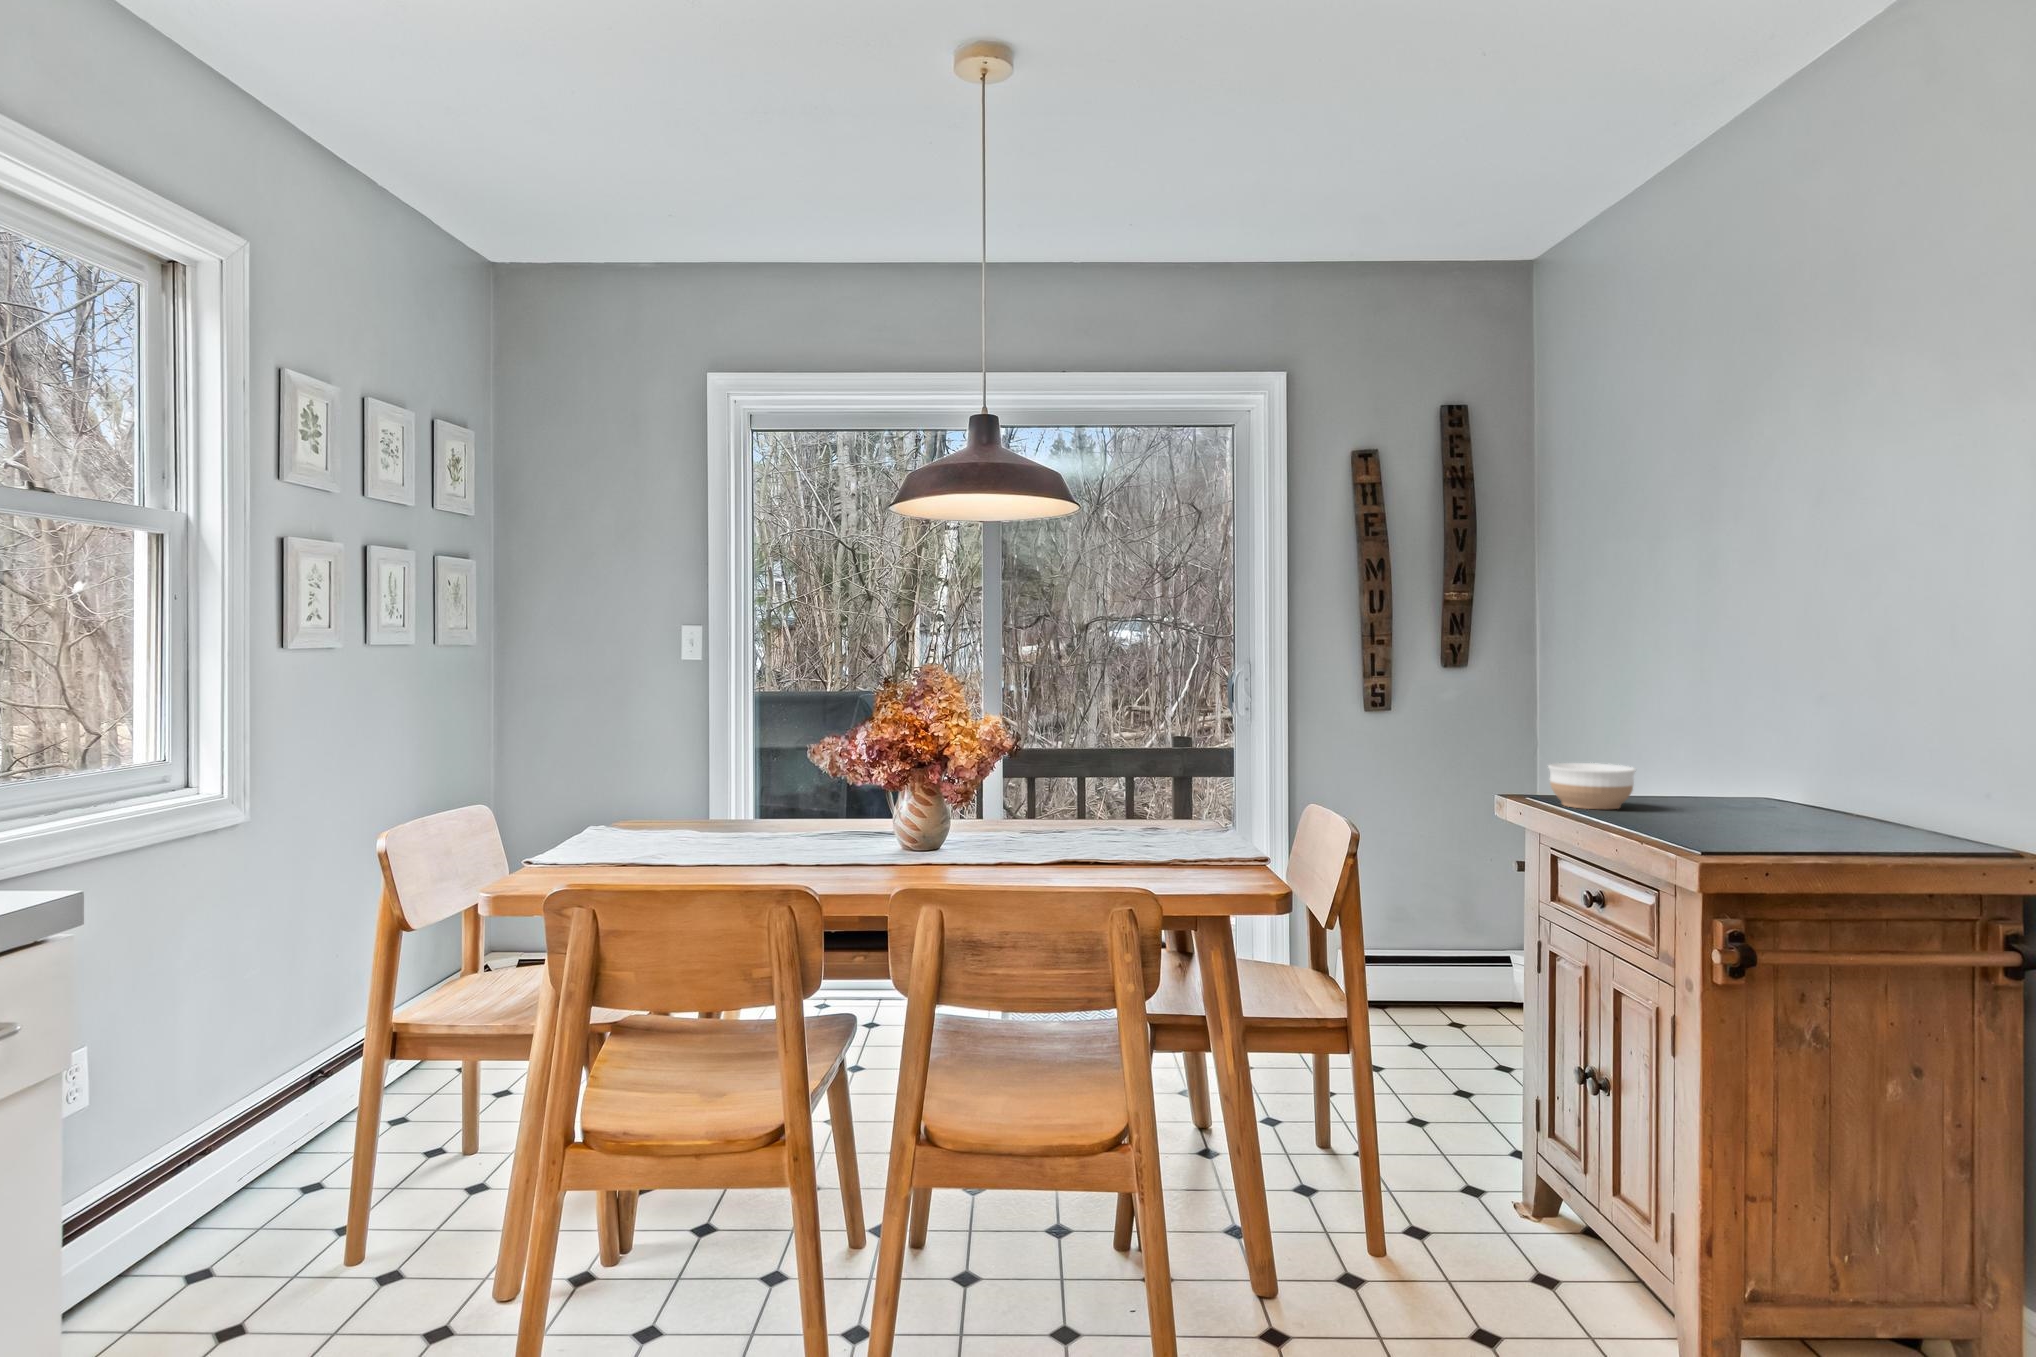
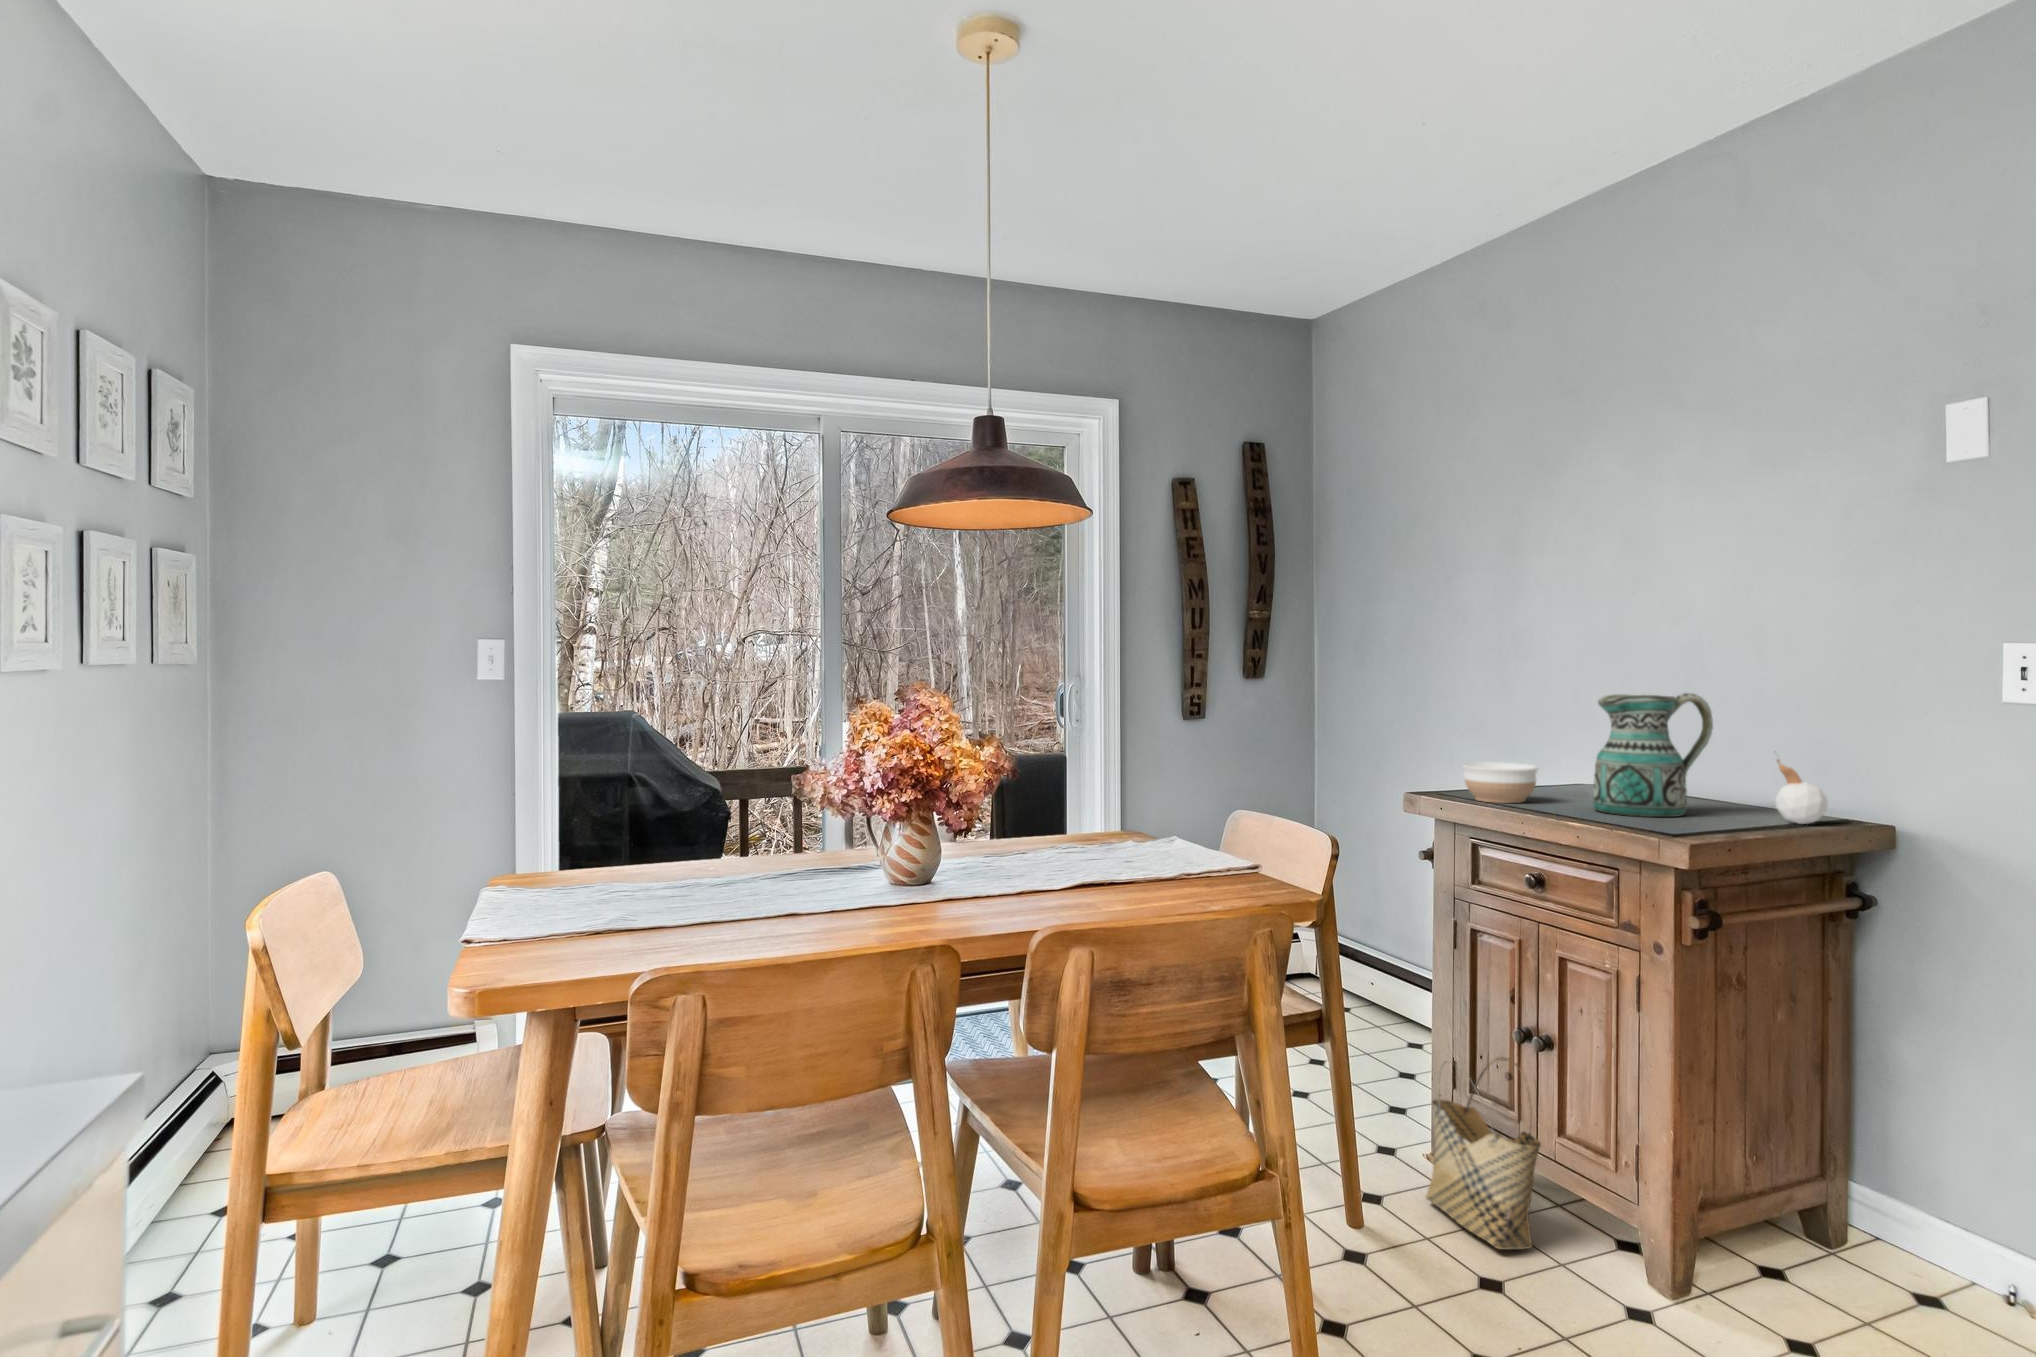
ceramic pitcher: none [1671,687,1829,833] -> present [1593,693,1713,817]
candle: none [1876,759,1944,850] -> present [1775,751,1828,824]
woven basket: none [1465,1084,1568,1303] -> present [1426,1058,1541,1250]

